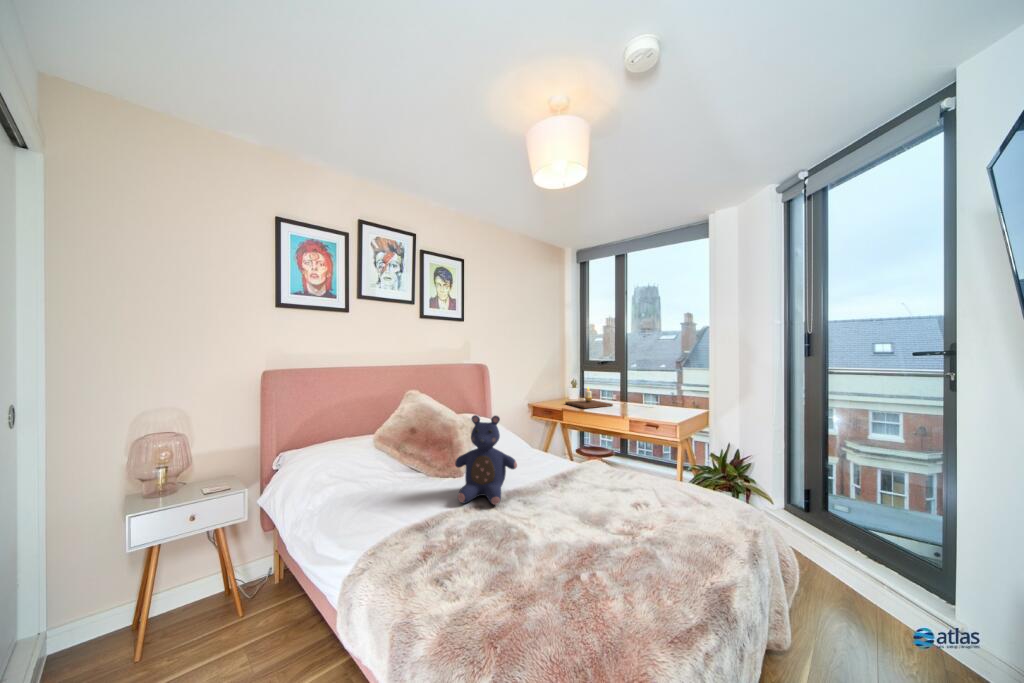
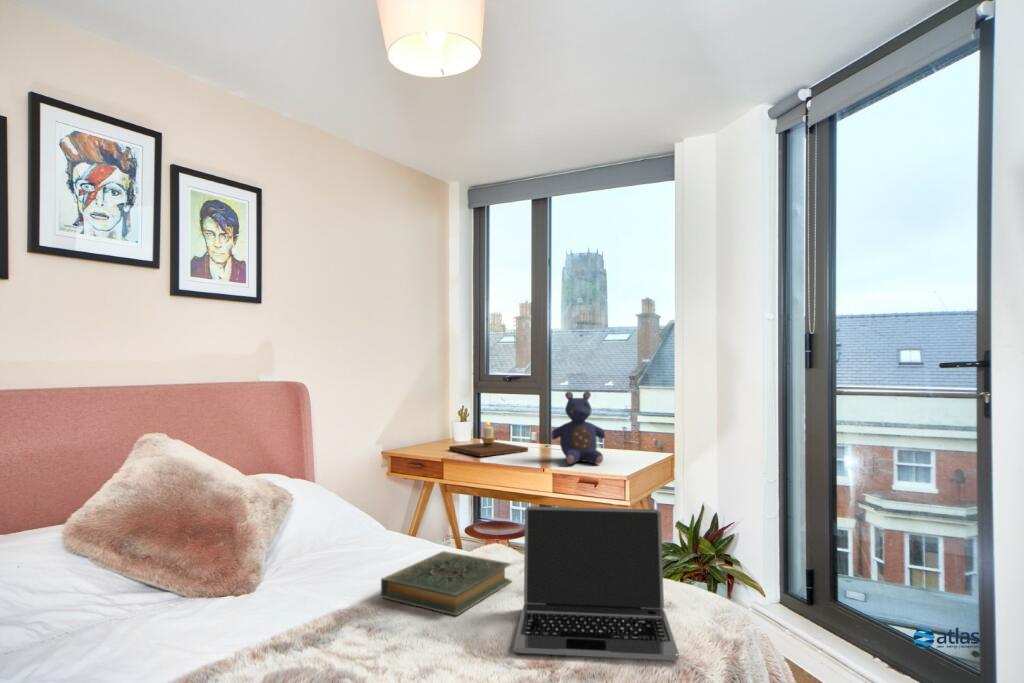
teddy bear: present [455,415,517,505] -> present [550,392,606,464]
laptop: none [613,437,714,531] -> present [514,507,679,661]
hardback book: none [535,460,609,495] -> present [381,551,511,615]

